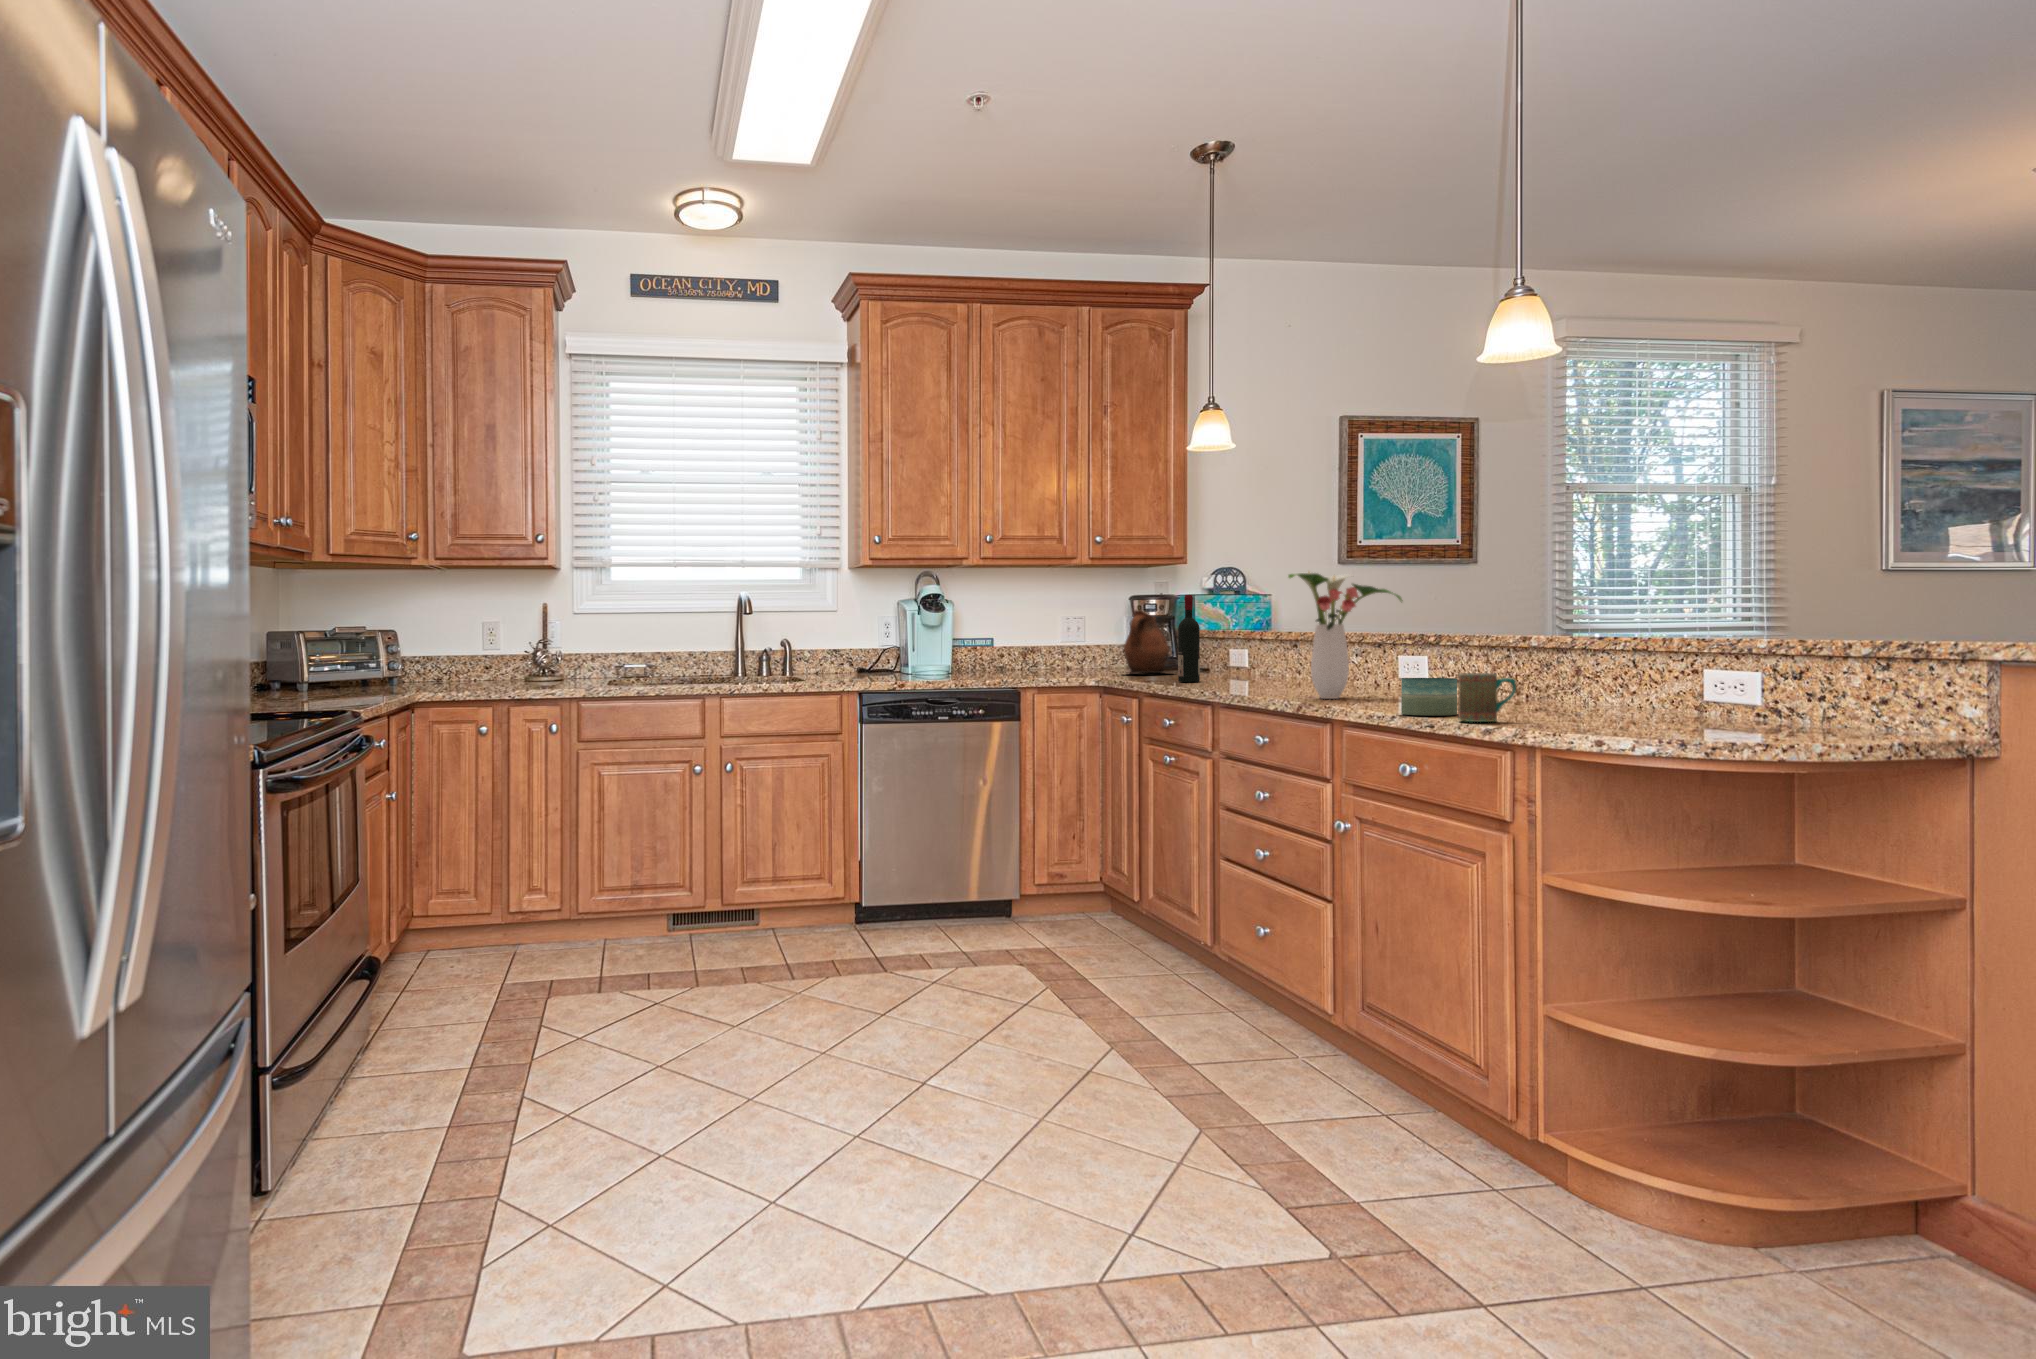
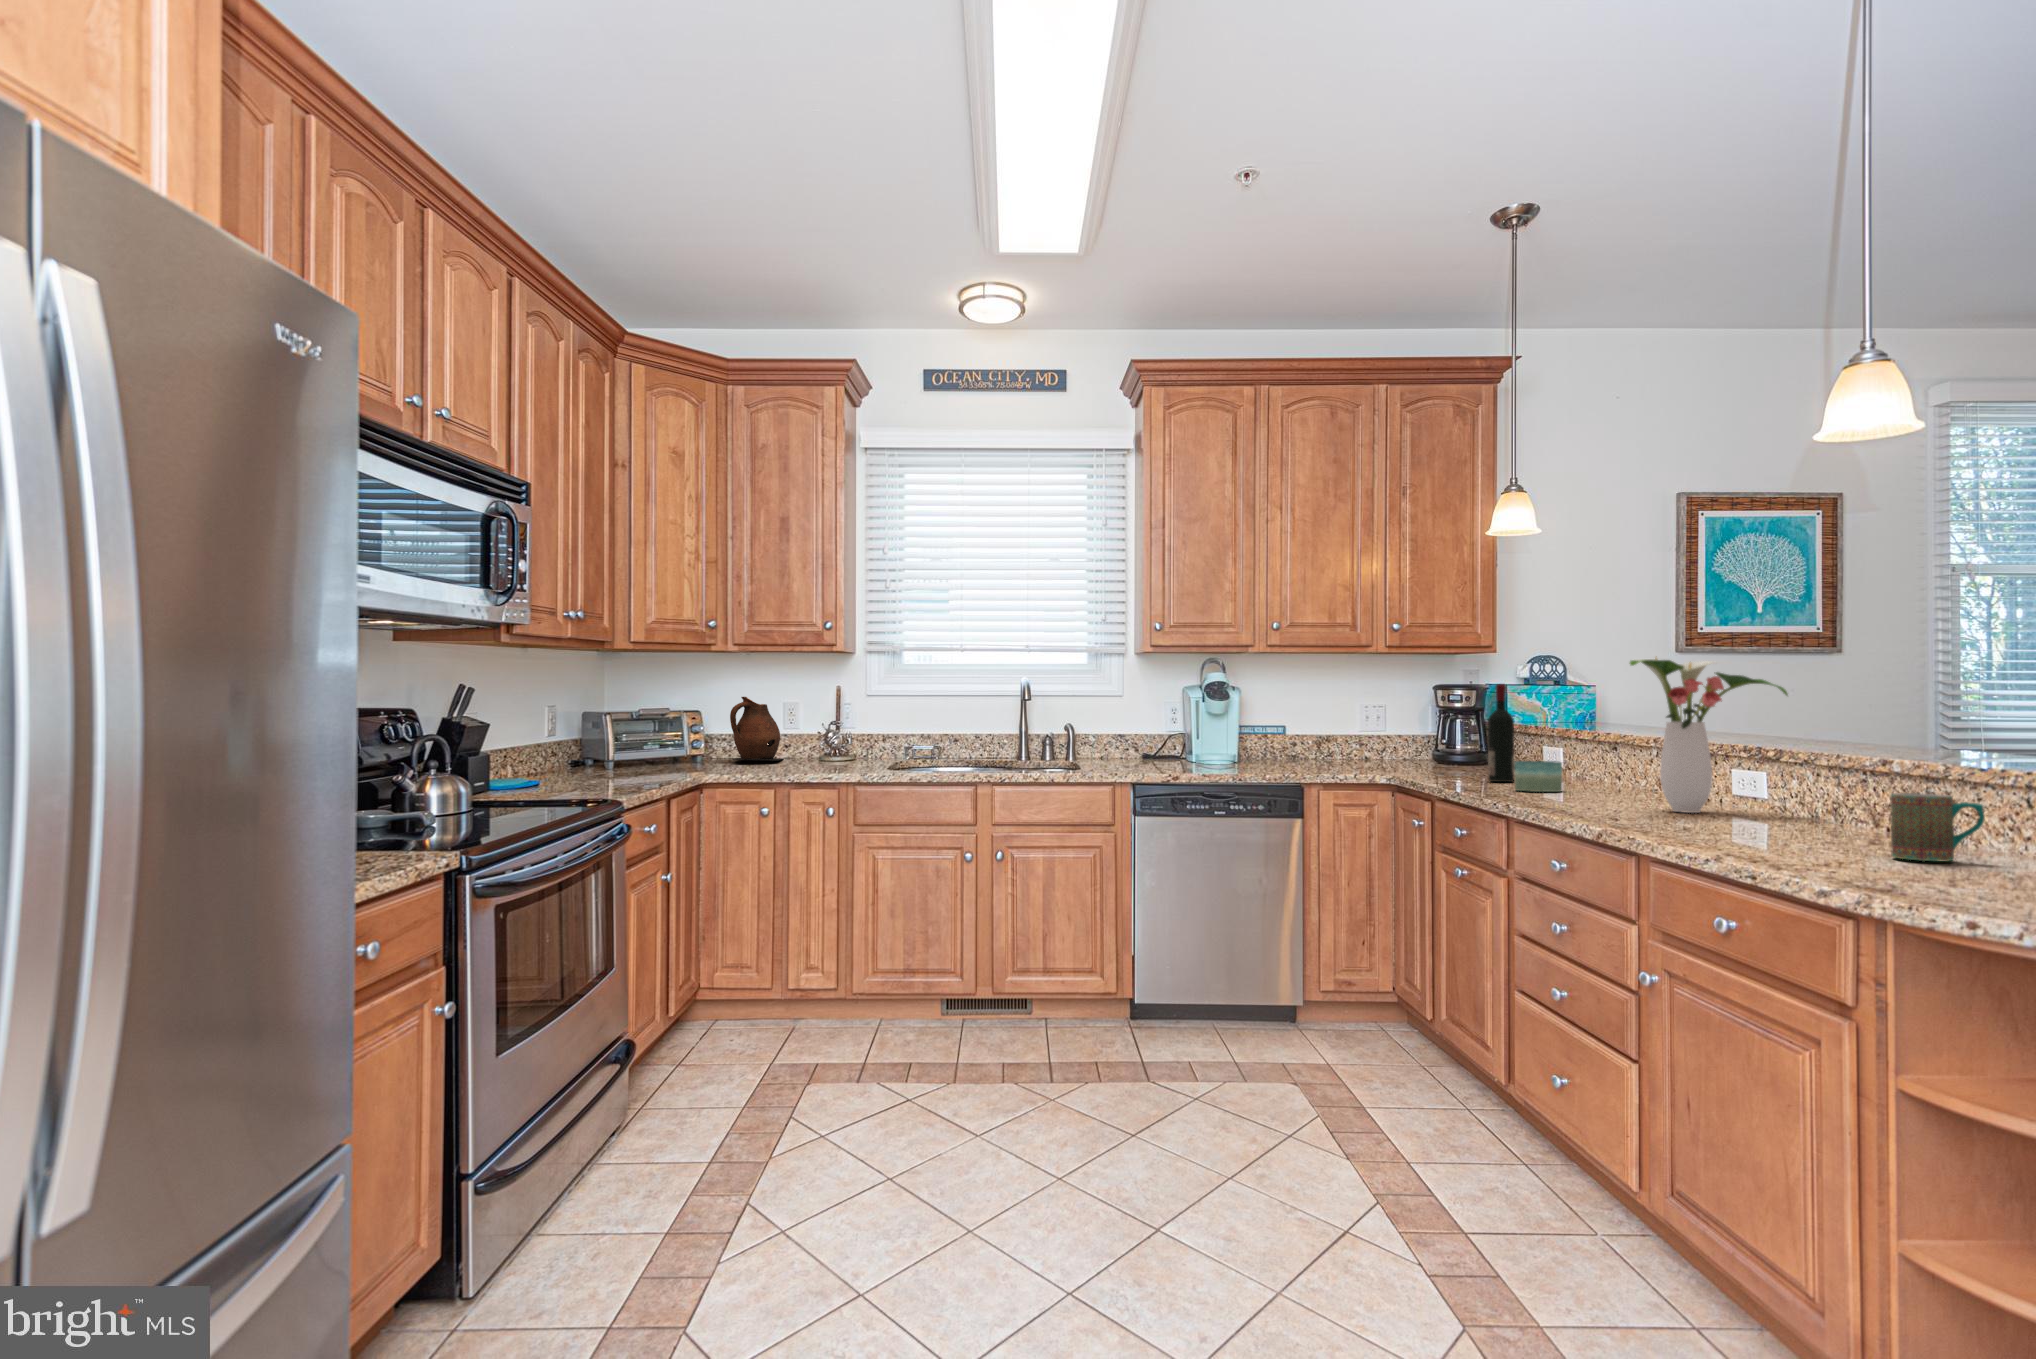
ceramic pitcher: present [1124,610,1169,674] -> present [730,697,782,761]
candle: present [1401,678,1457,715] -> present [1515,761,1563,792]

